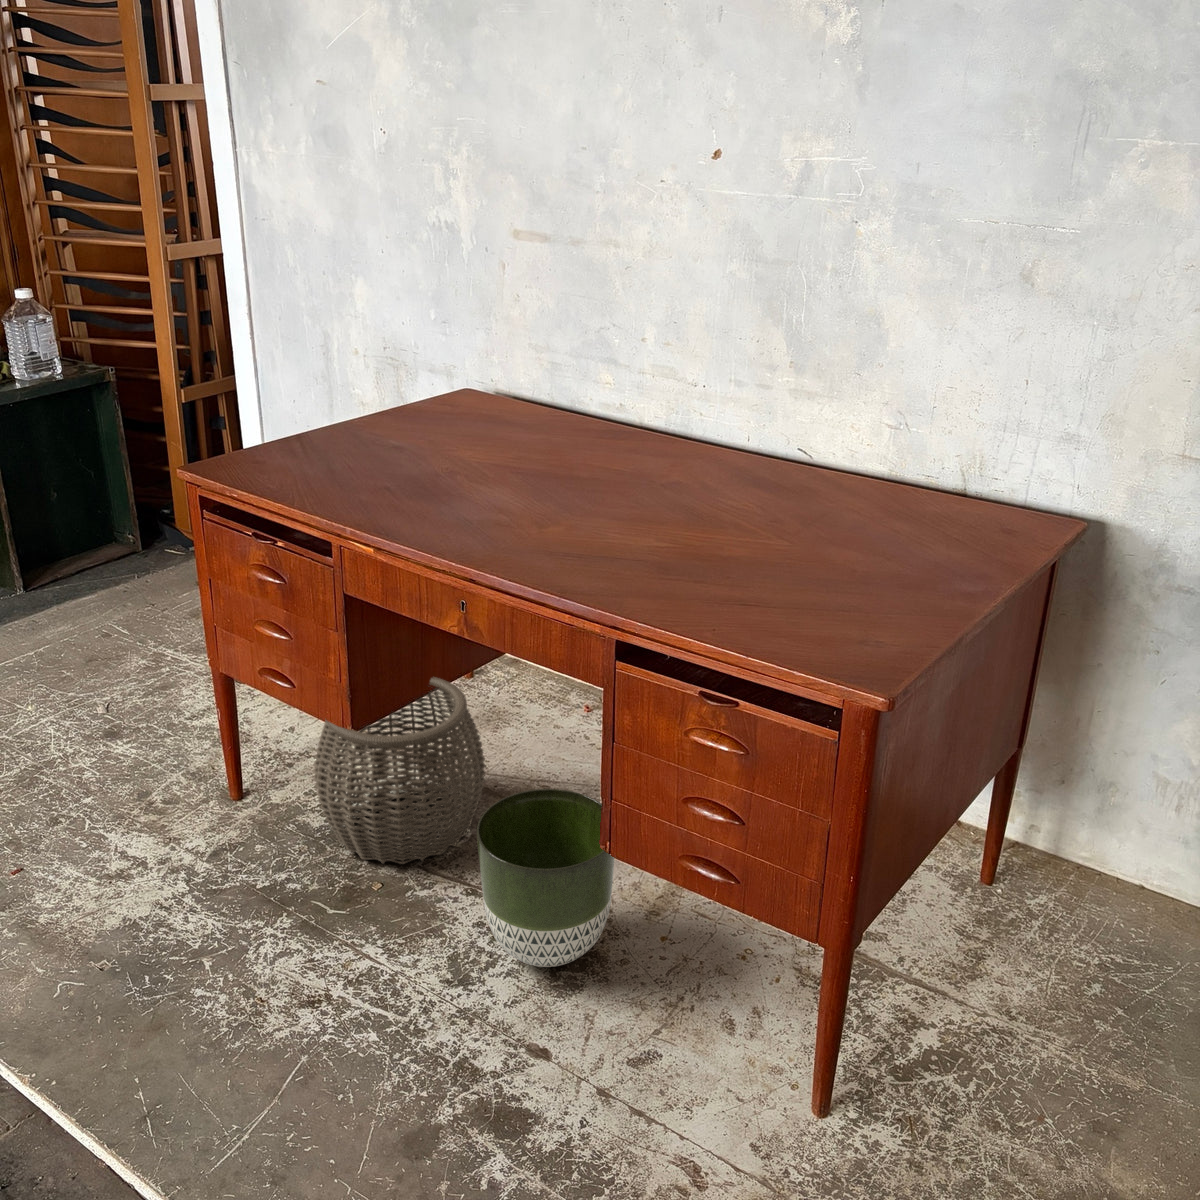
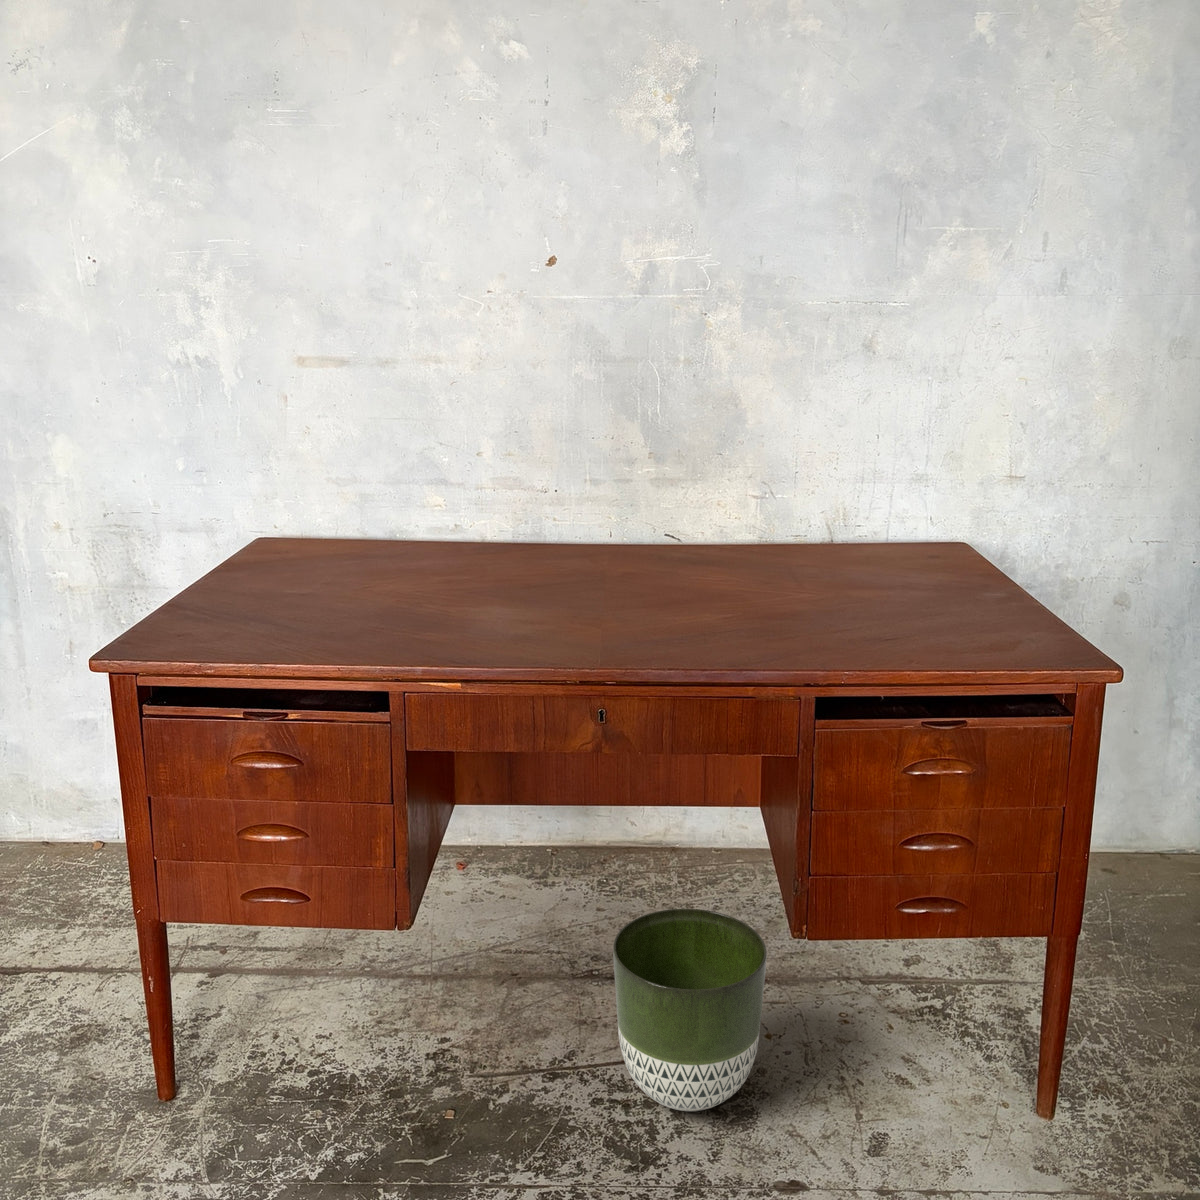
woven basket: present [314,677,486,864] -> none [304,855,508,1093]

